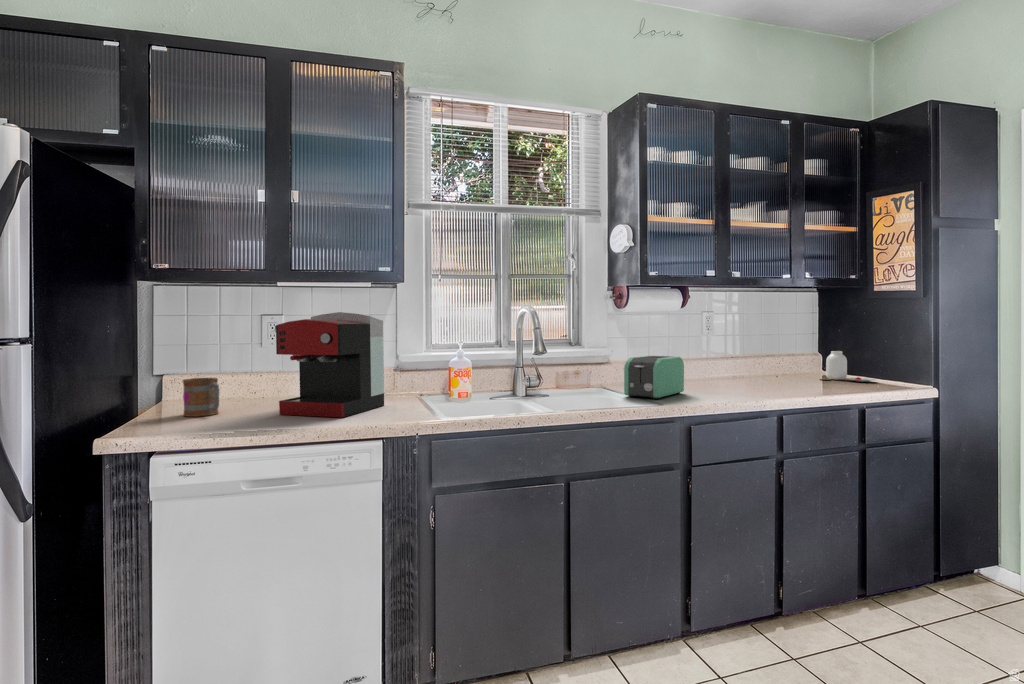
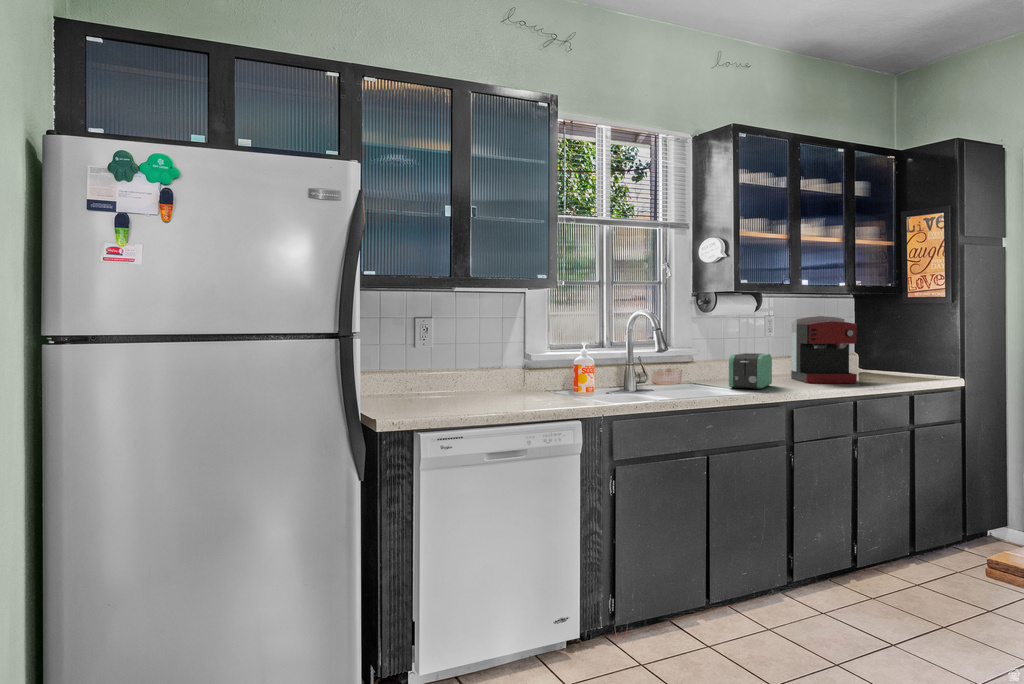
coffee maker: present [276,312,384,417] -> present [791,316,858,383]
jar: present [820,351,876,382] -> none [862,349,910,375]
mug: present [183,378,219,417] -> none [390,373,428,407]

